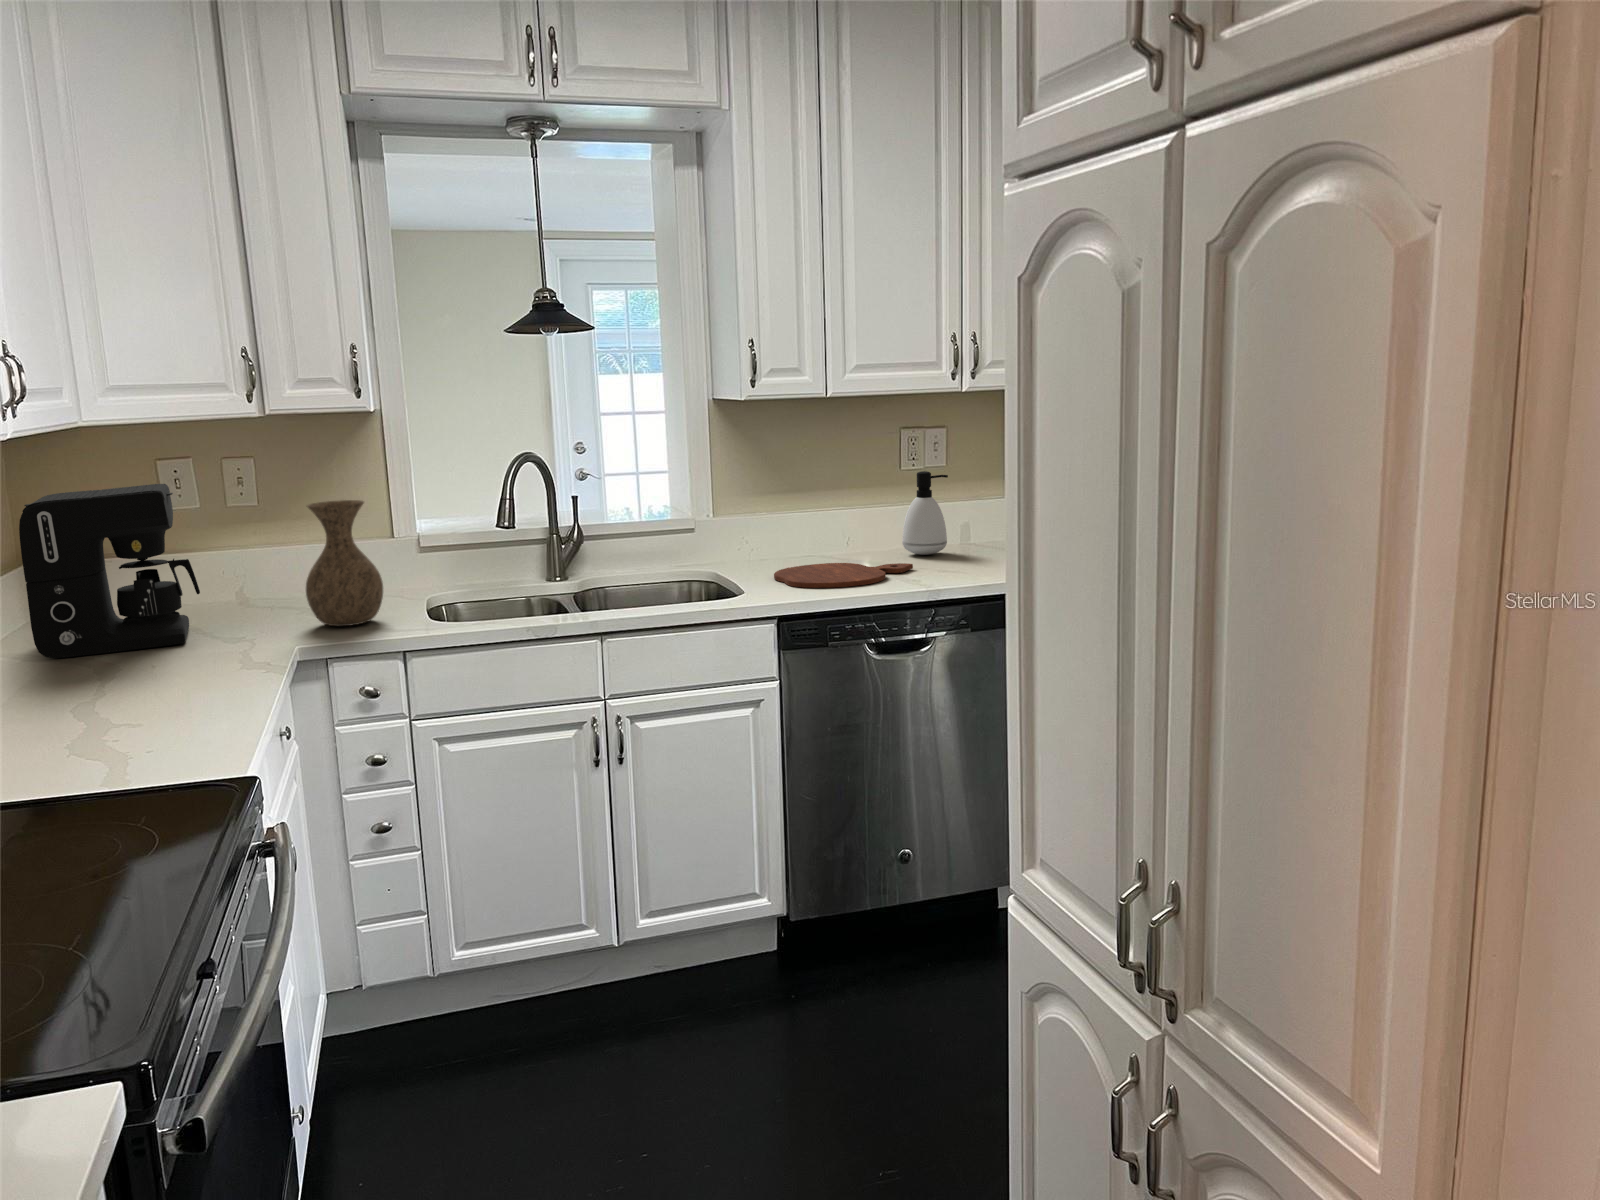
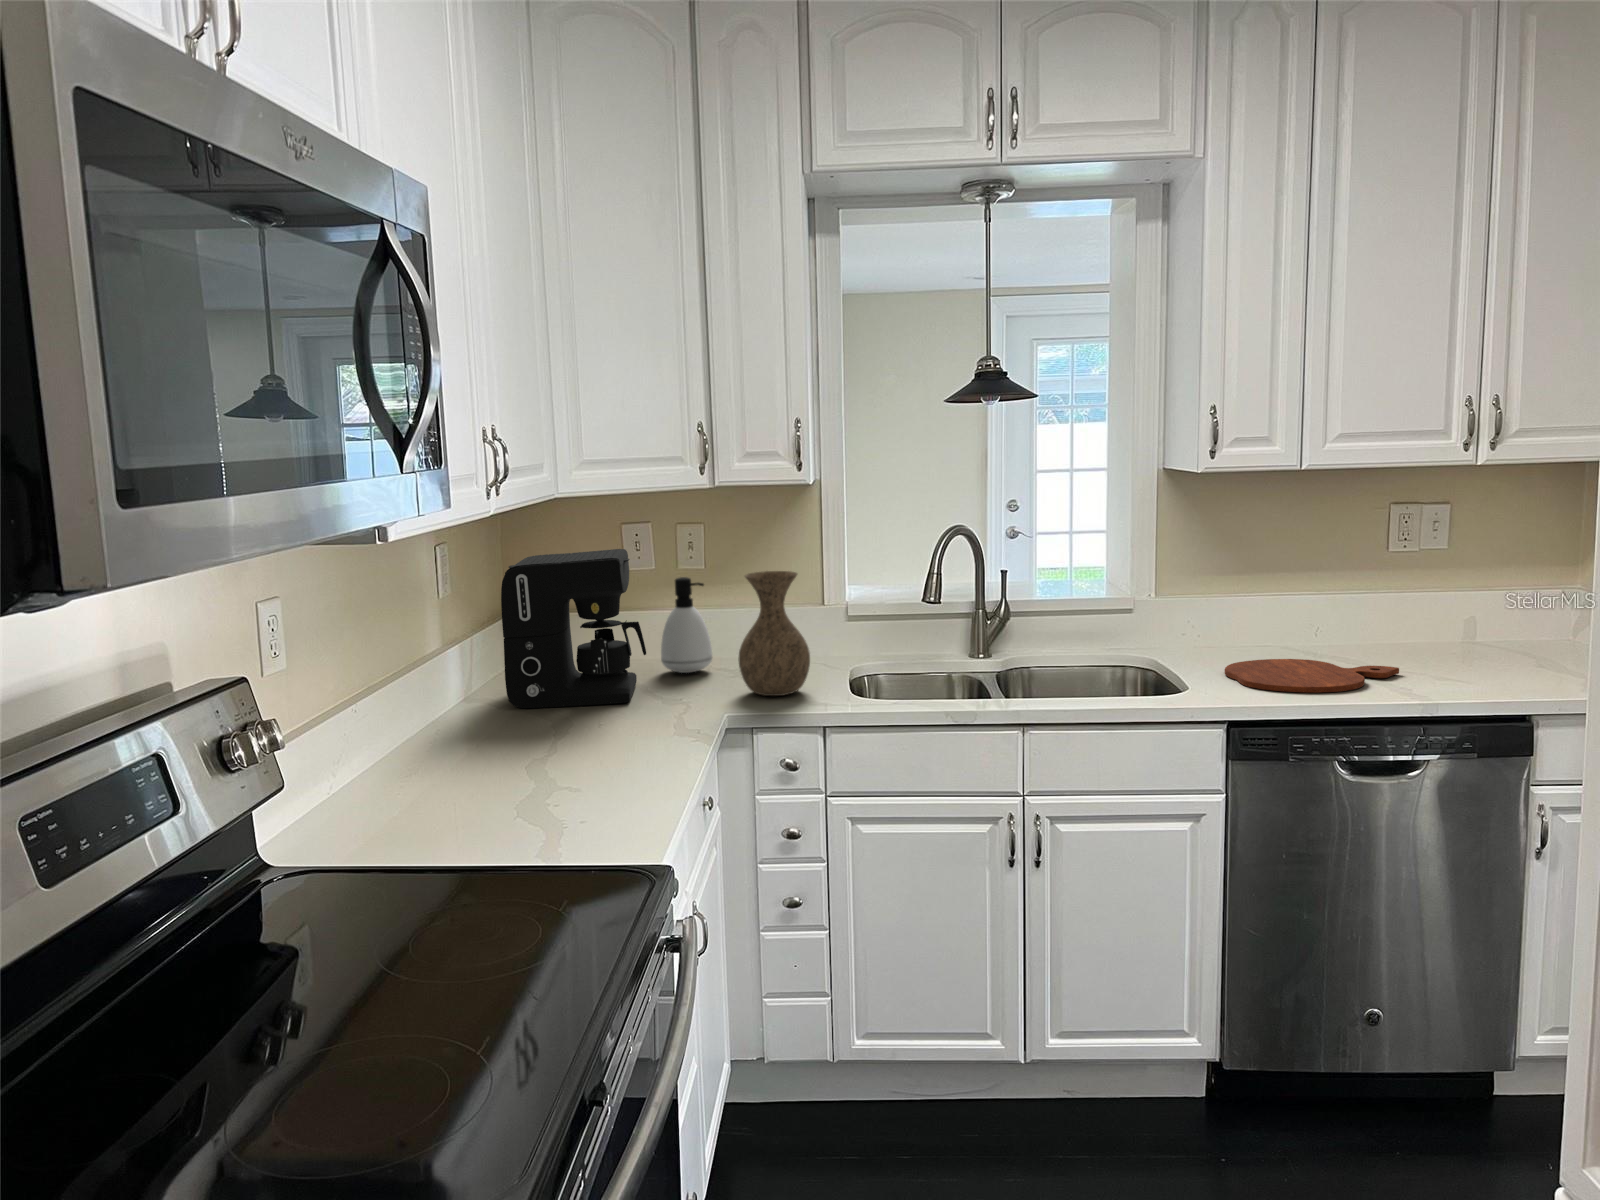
soap dispenser: present [902,471,948,555] -> present [661,577,712,673]

